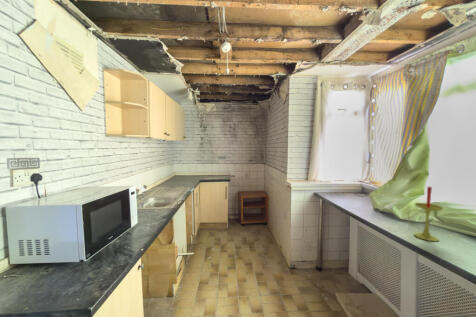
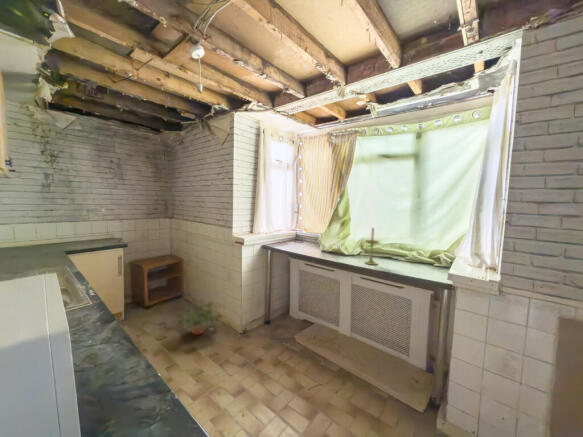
potted plant: none [244,228,279,255] -> present [174,301,220,334]

